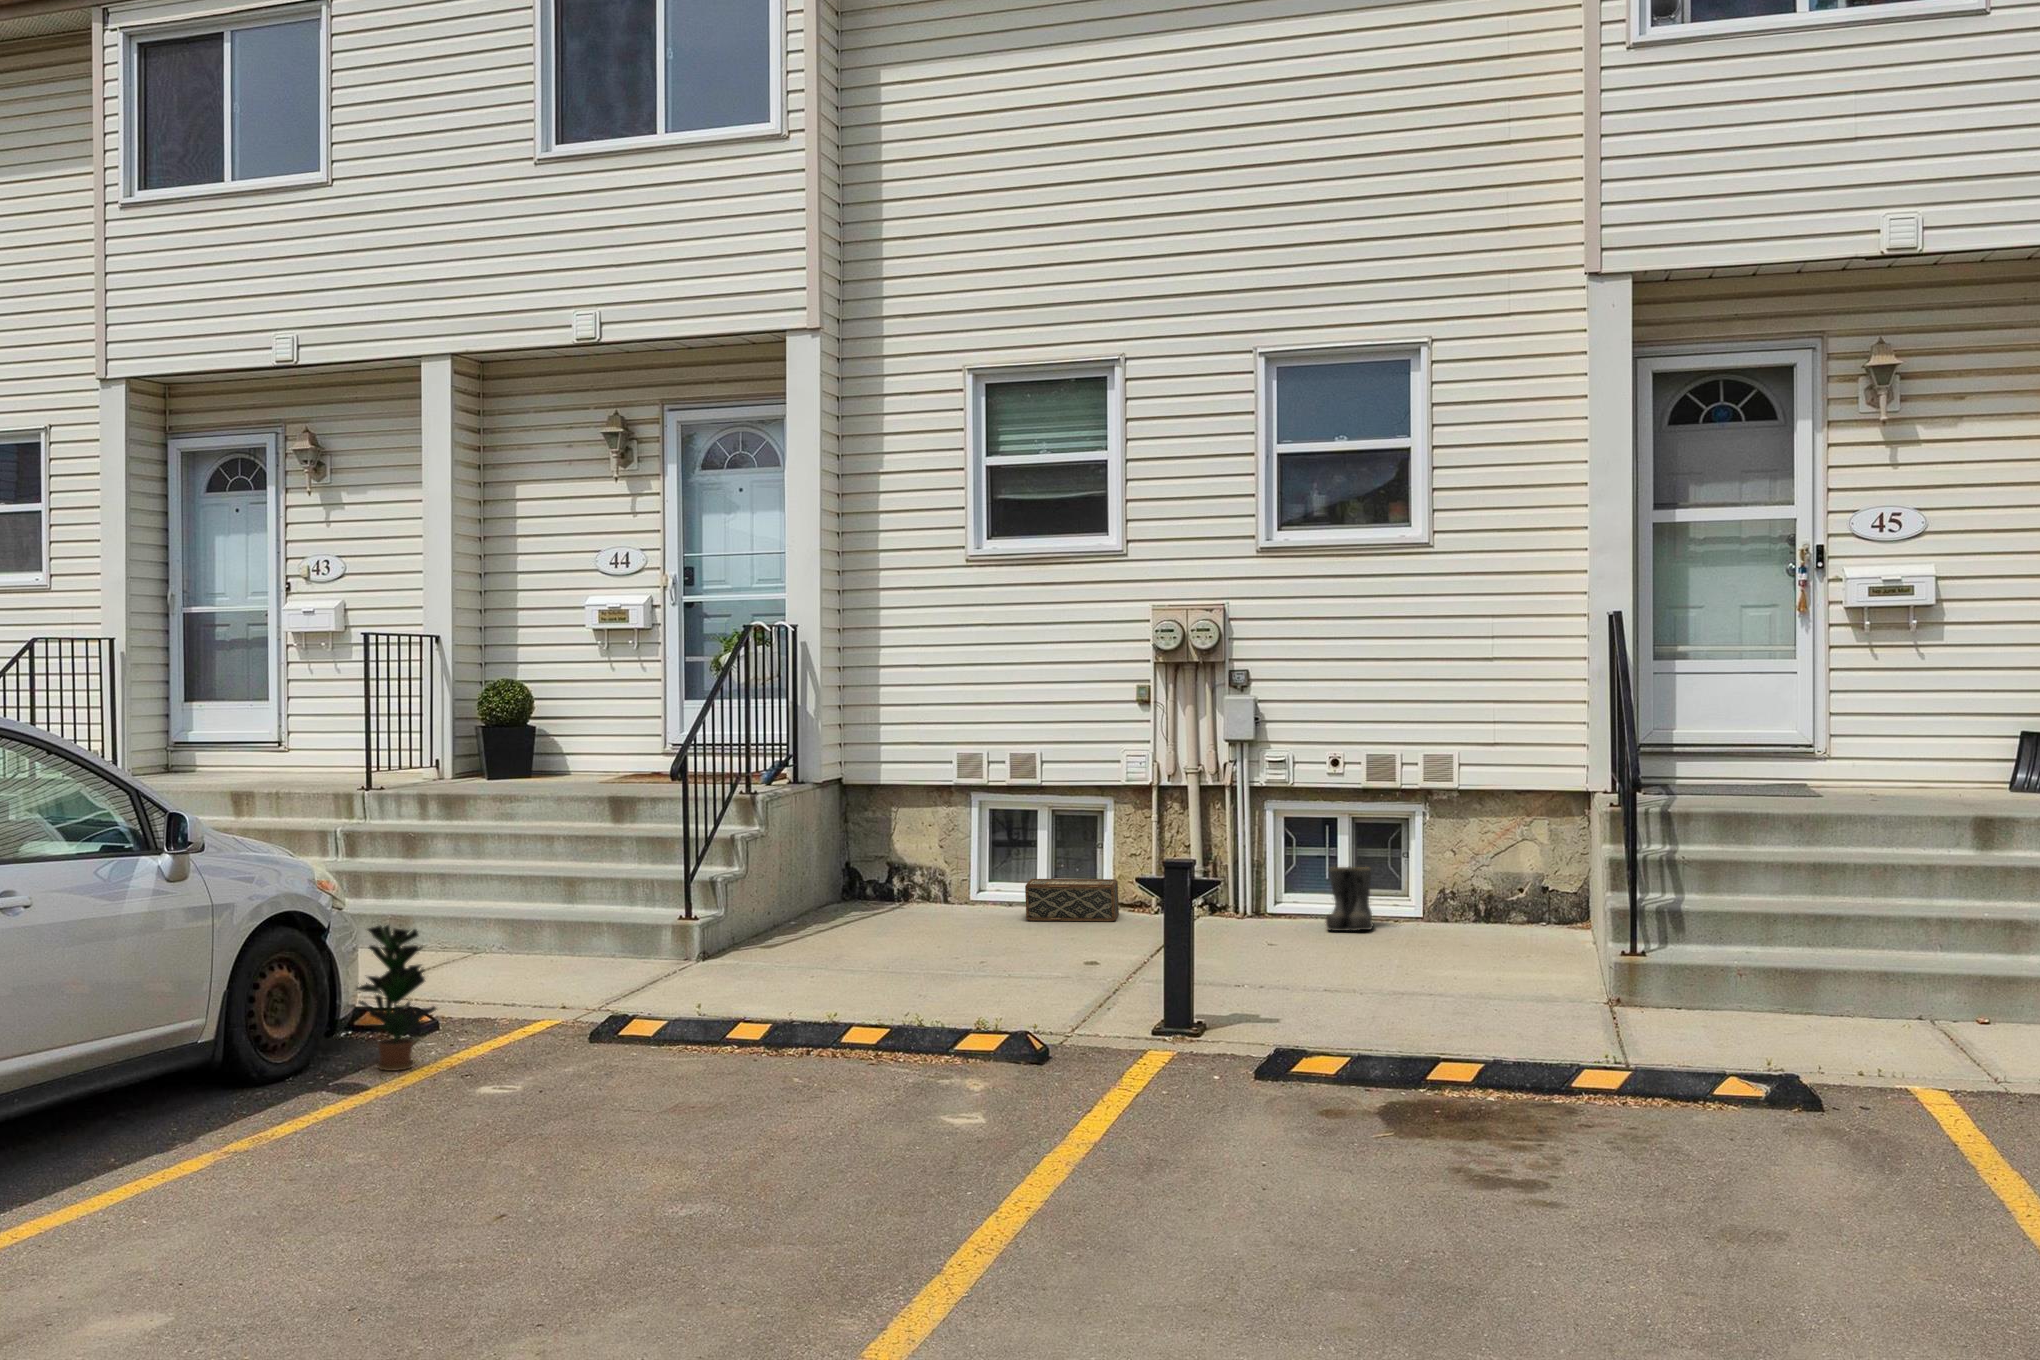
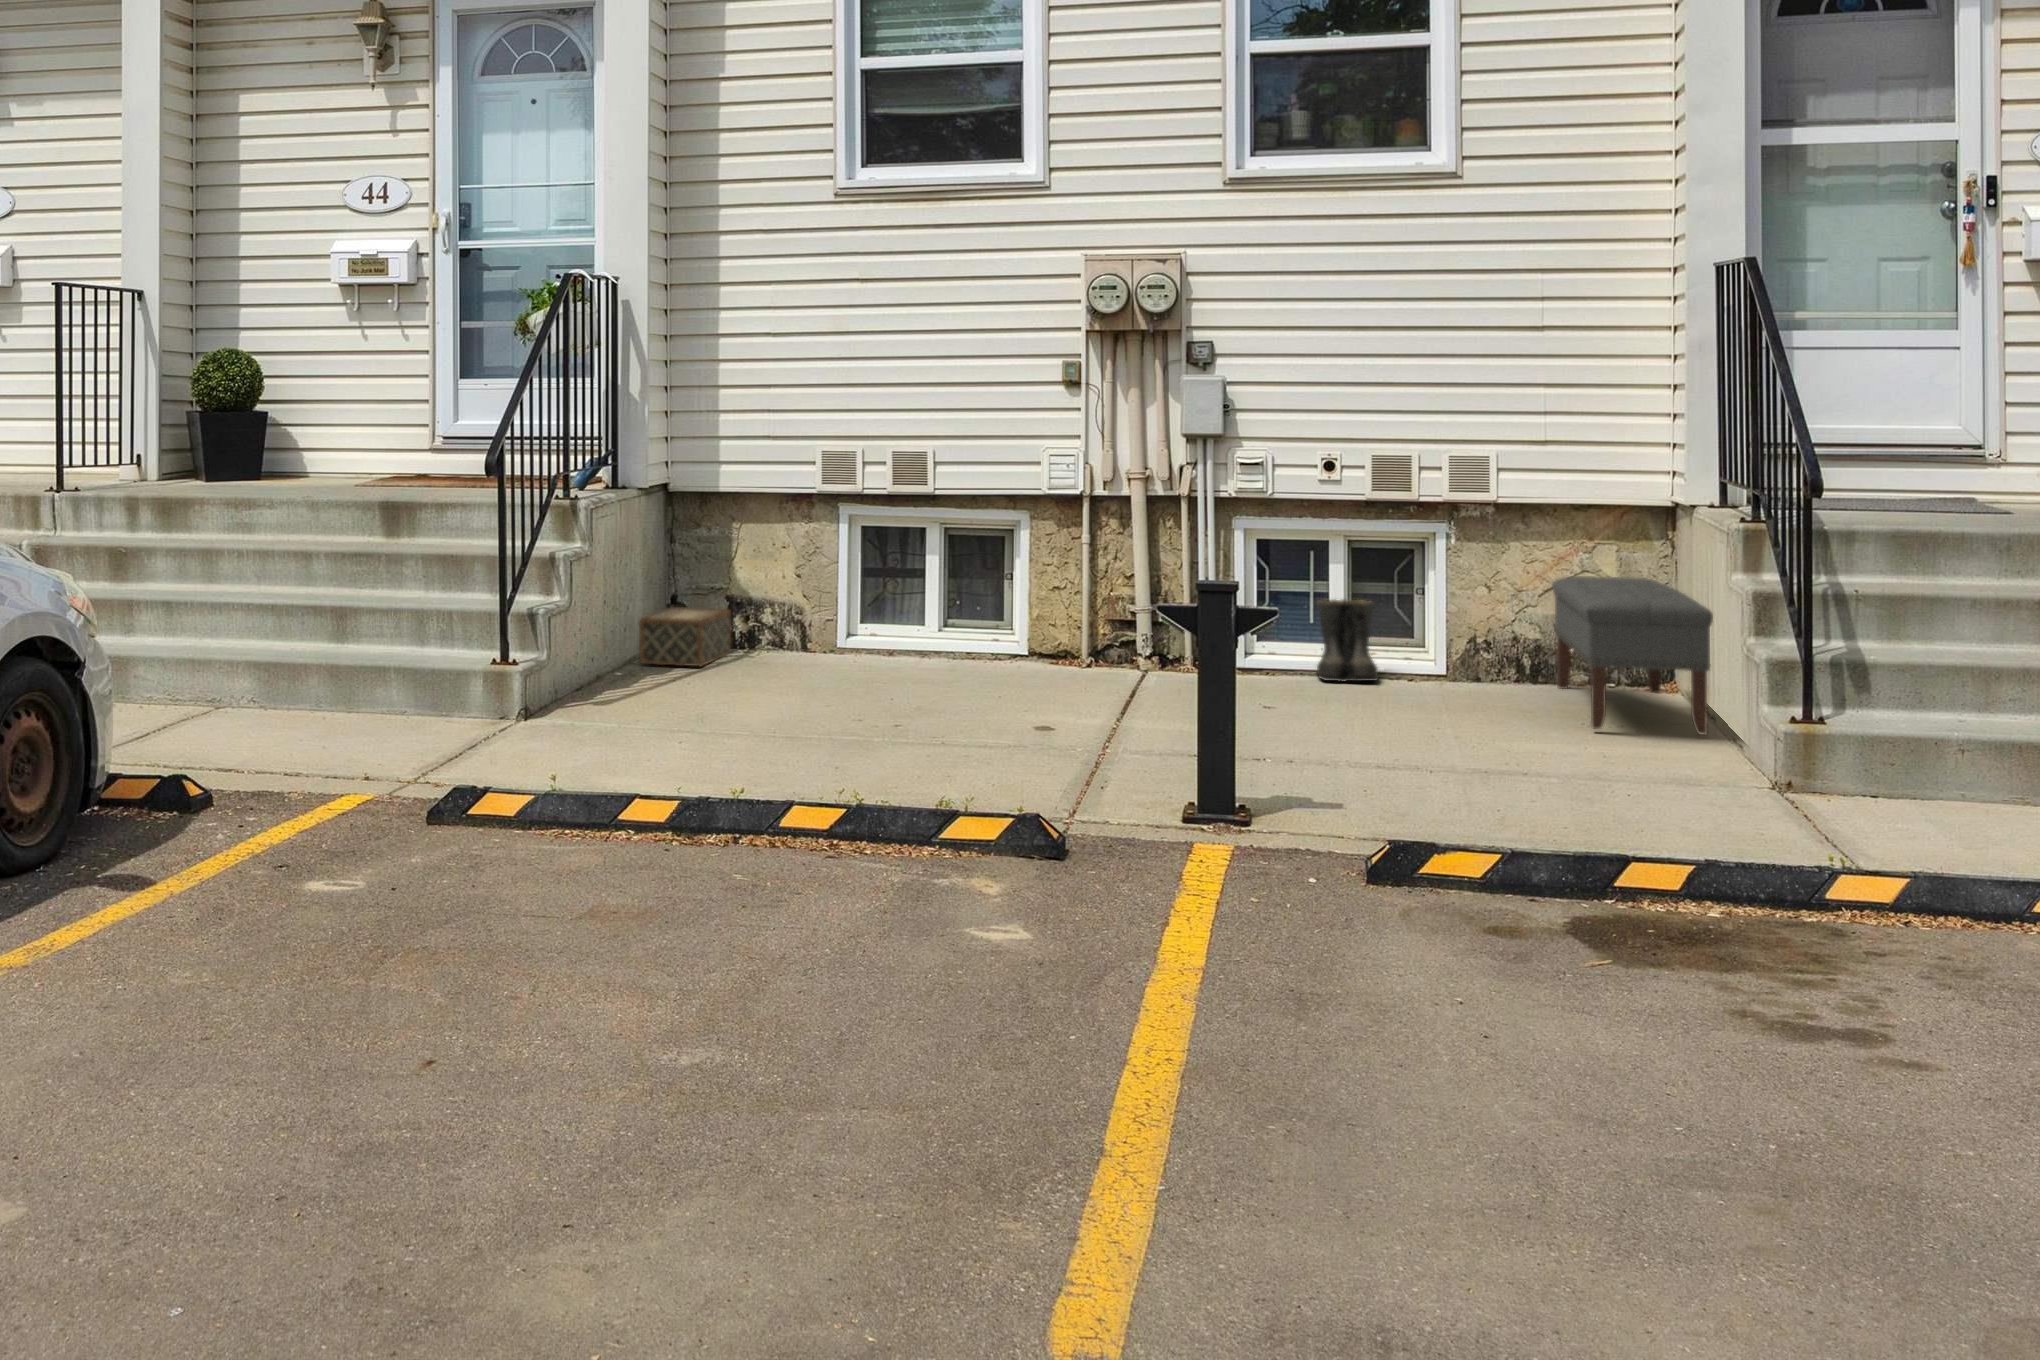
bench: none [1480,846,1582,966] -> present [1552,576,1713,735]
woven basket: present [1025,879,1119,921] -> present [639,607,731,666]
potted plant: present [356,925,436,1071] -> none [47,661,180,881]

